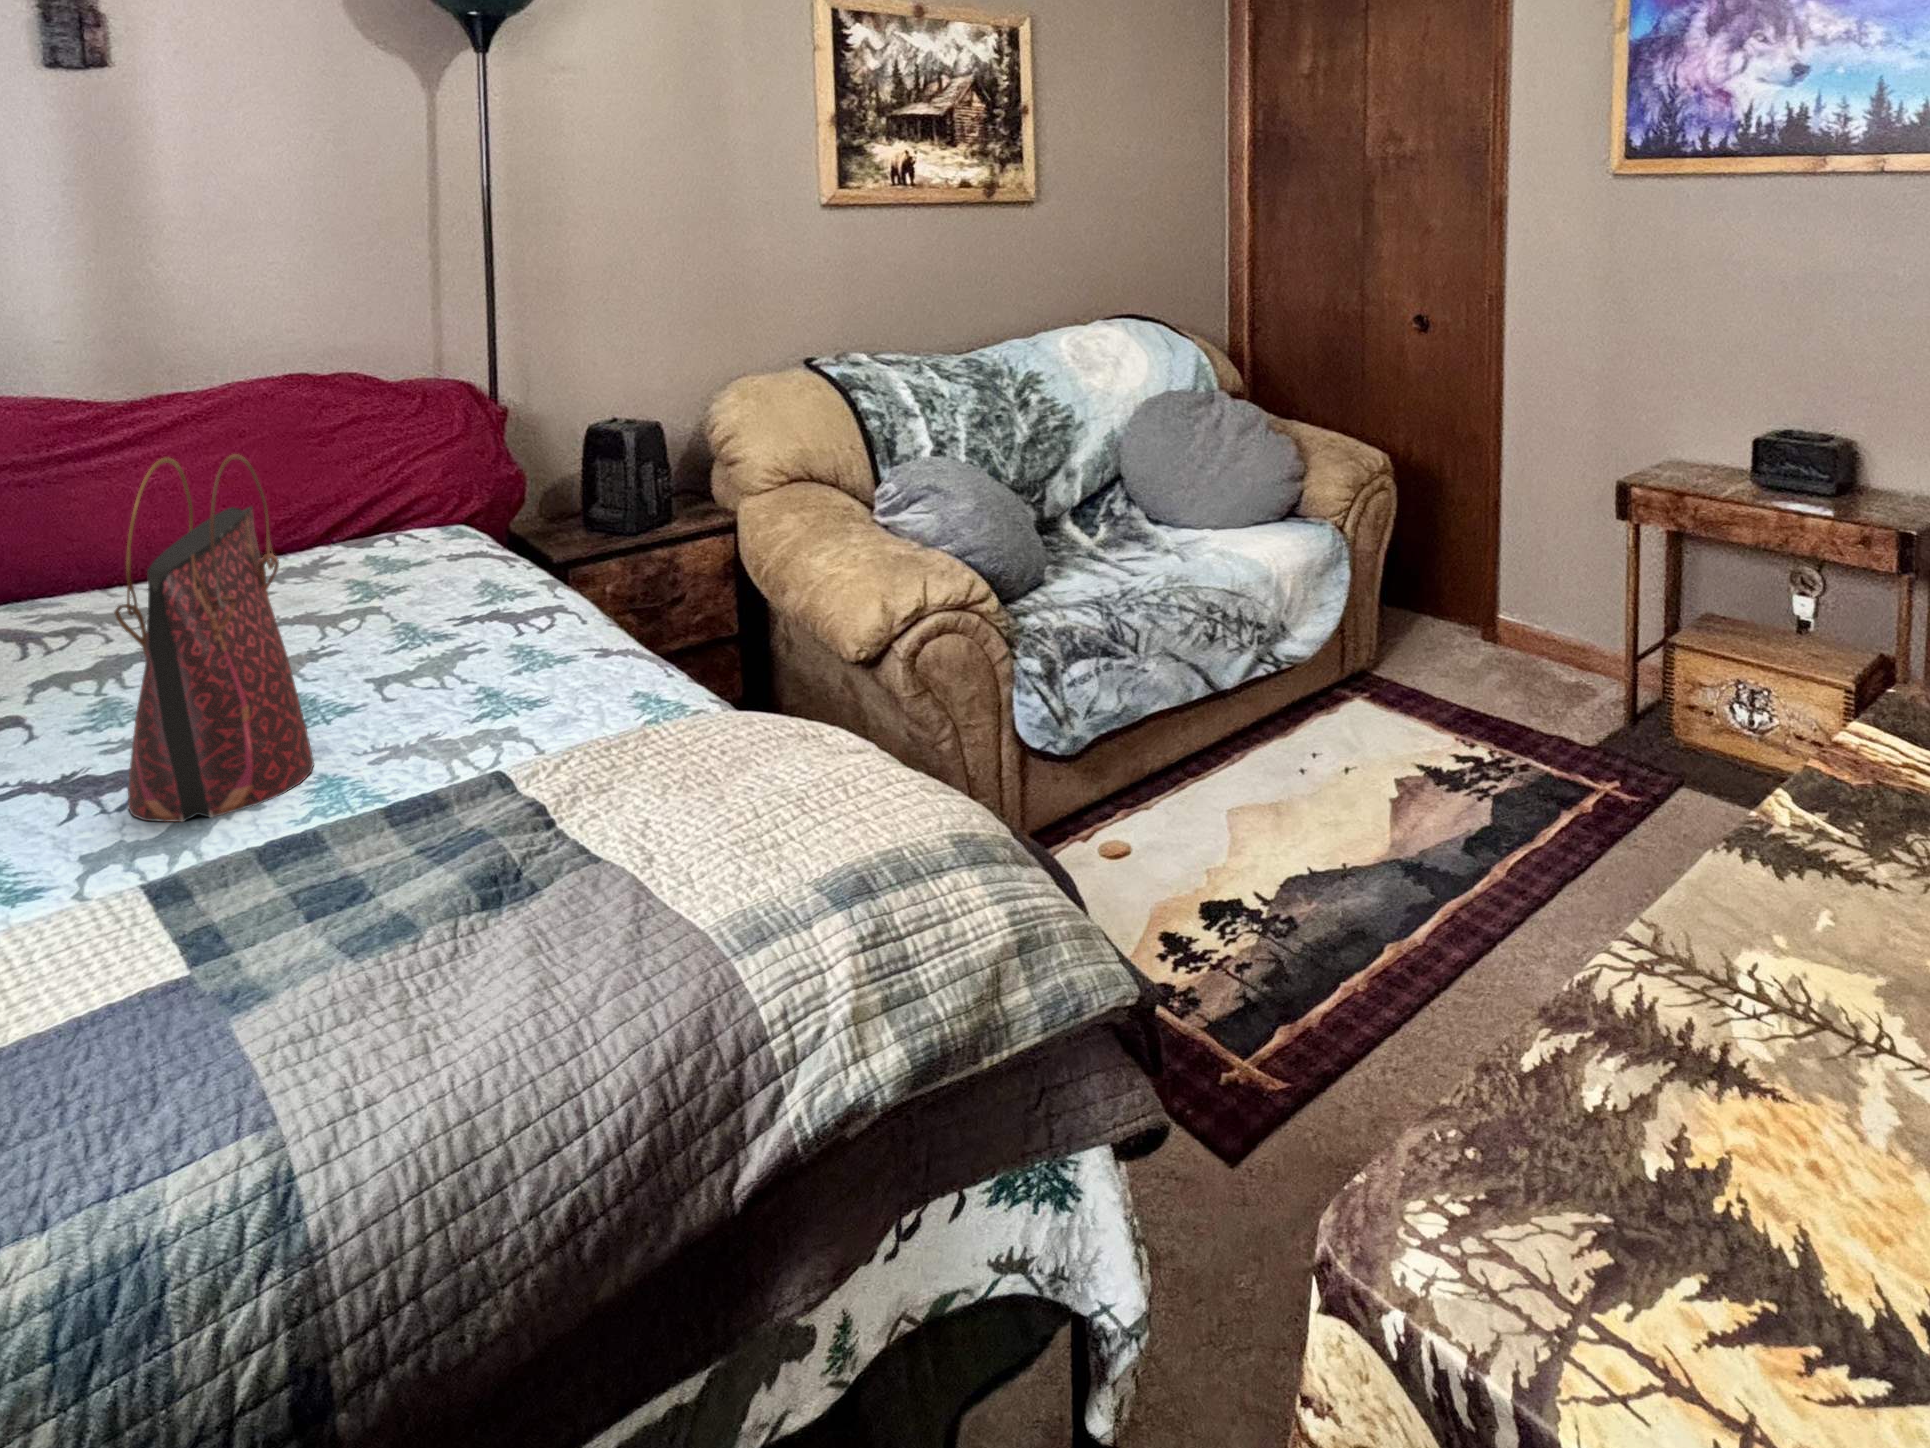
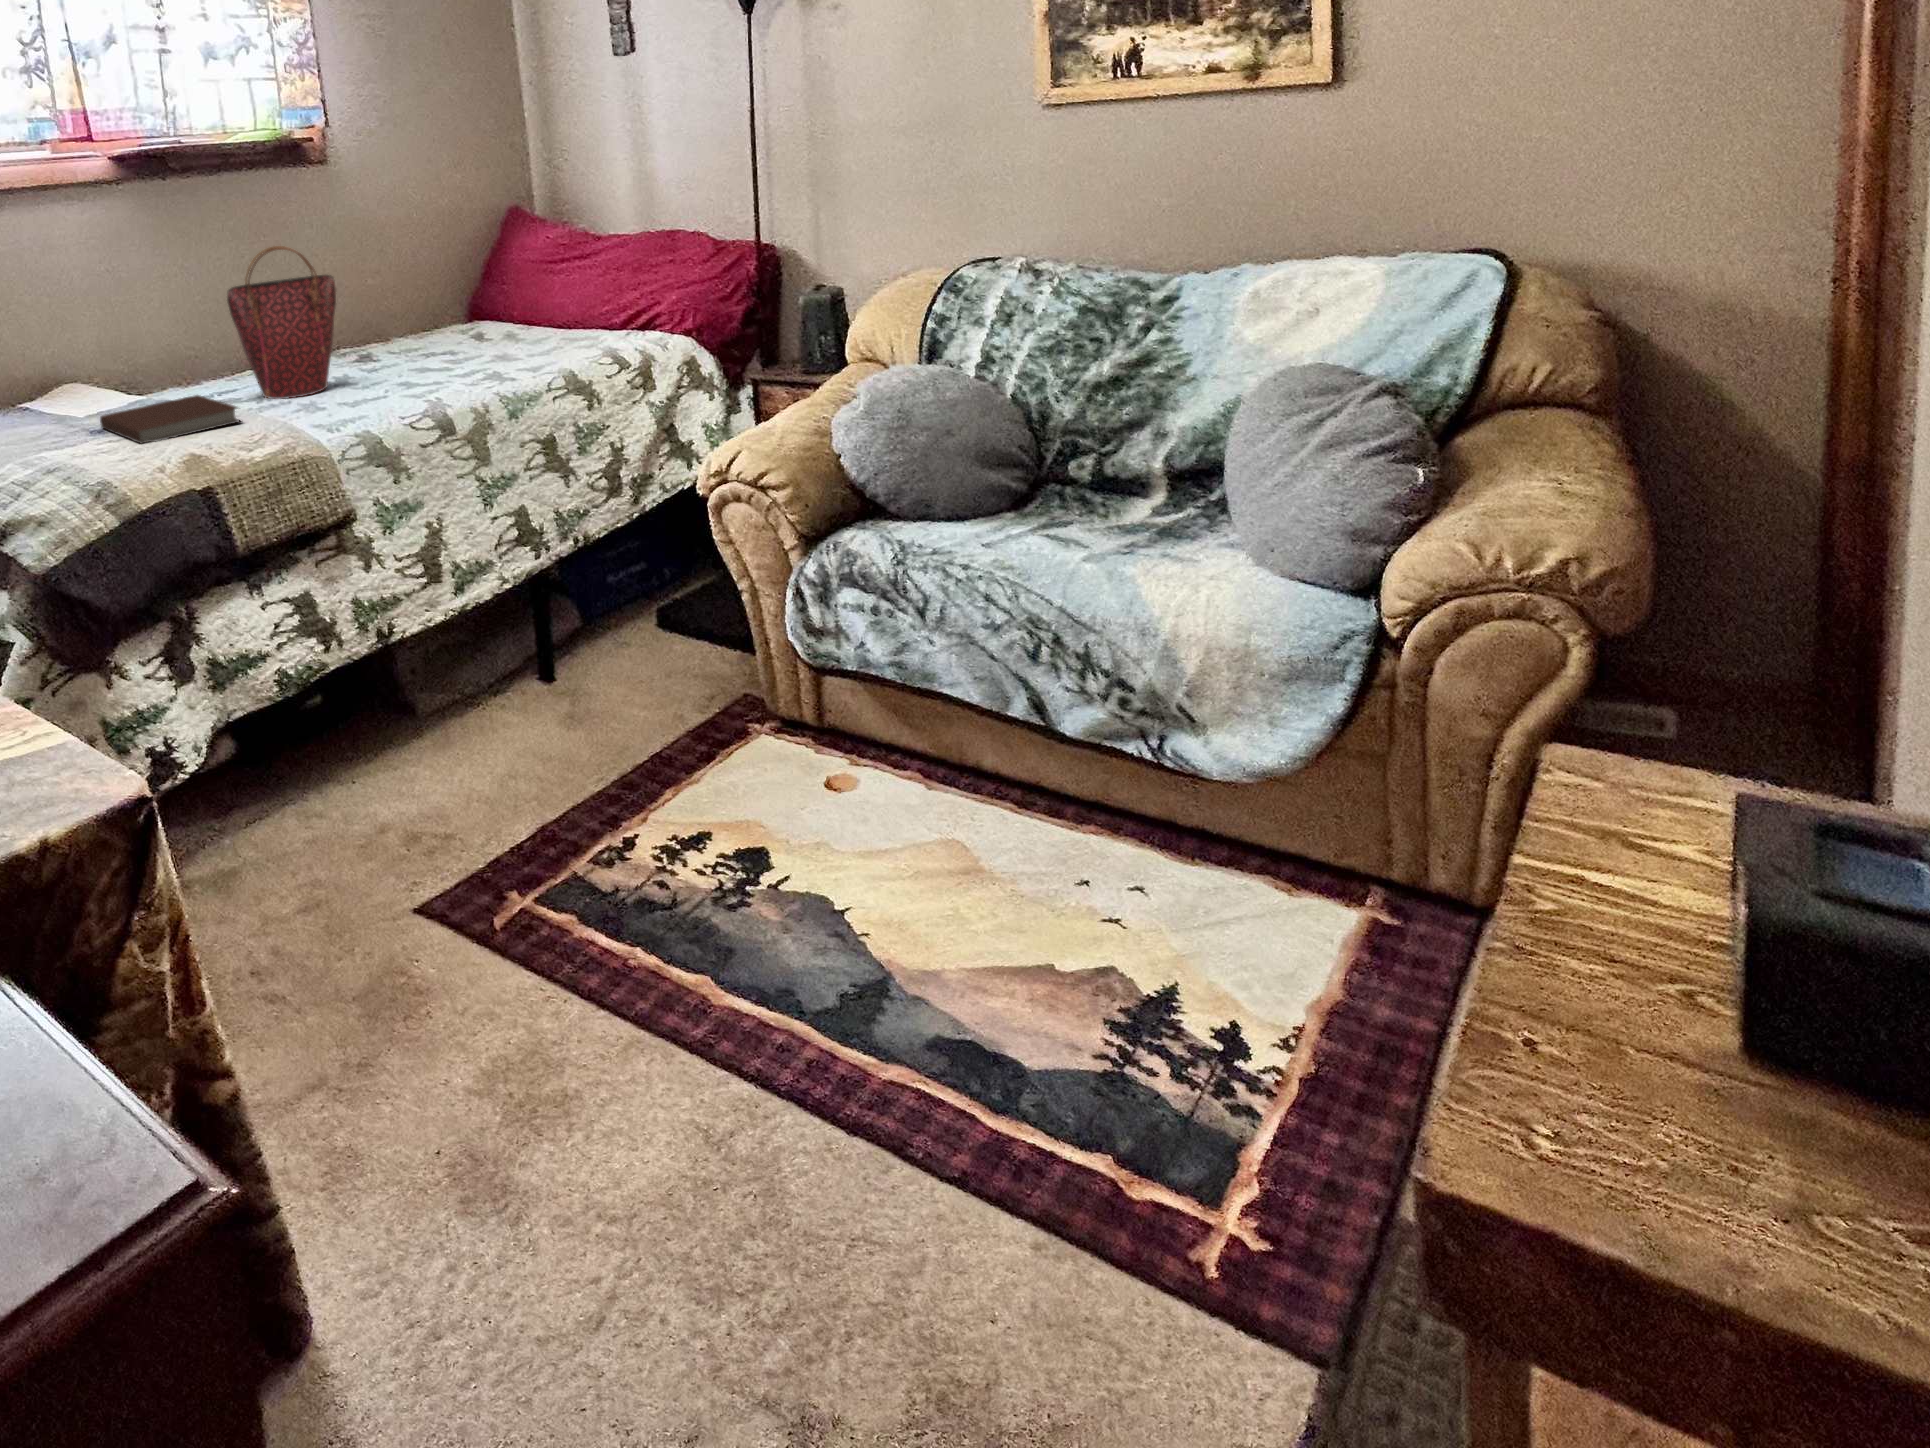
notebook: none [187,770,554,1011] -> present [100,395,240,444]

